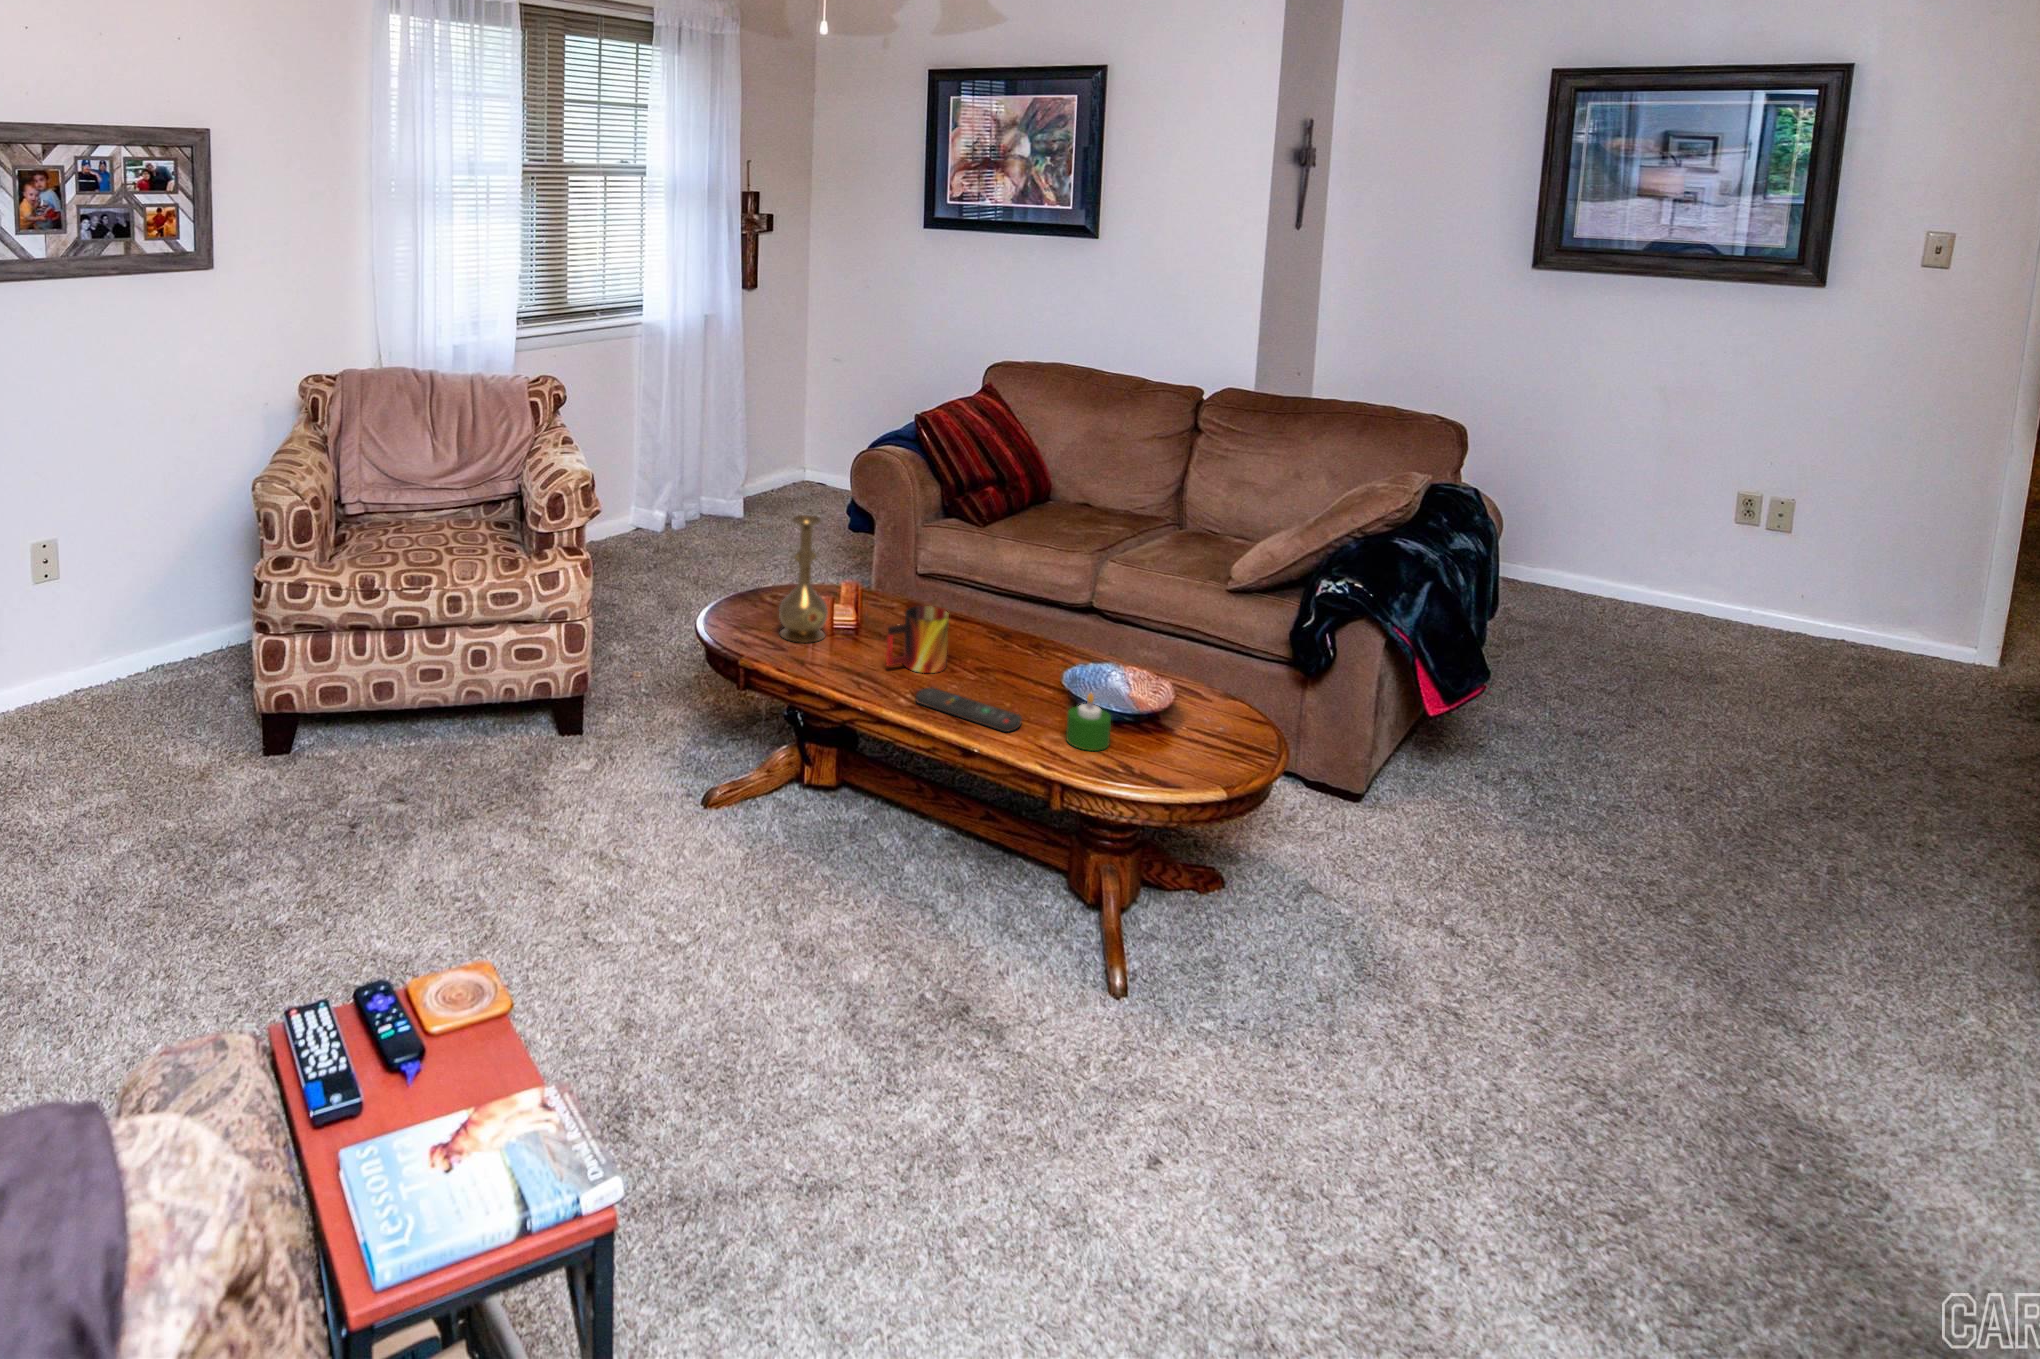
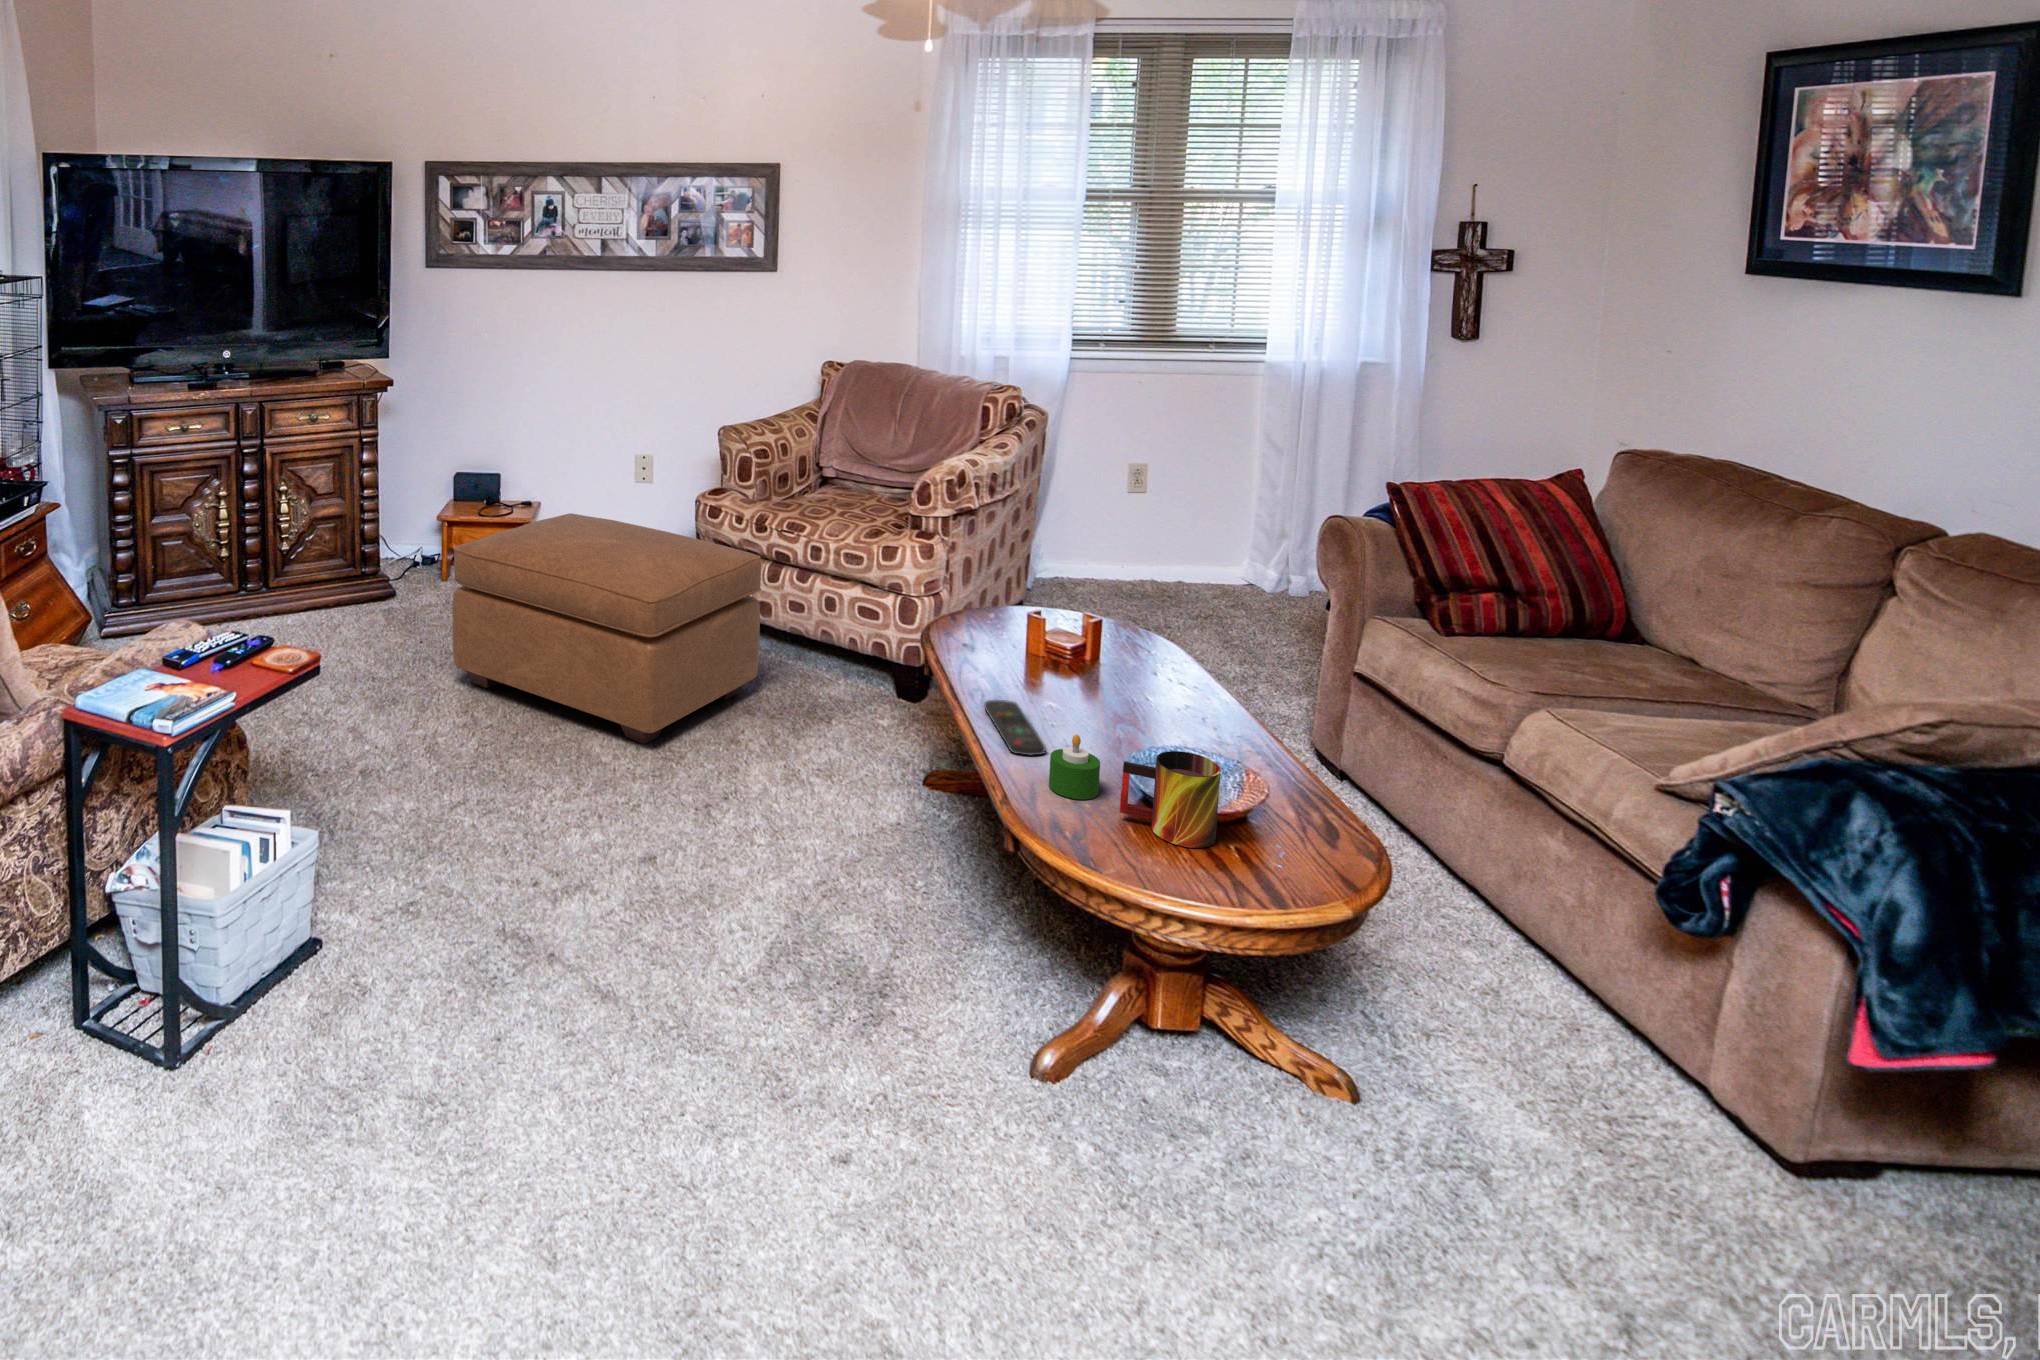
vase: present [779,515,828,643] -> none [987,521,1038,649]
mug: present [886,606,949,673] -> present [1120,751,1221,848]
ottoman: none [44,627,456,948] -> present [452,513,761,744]

